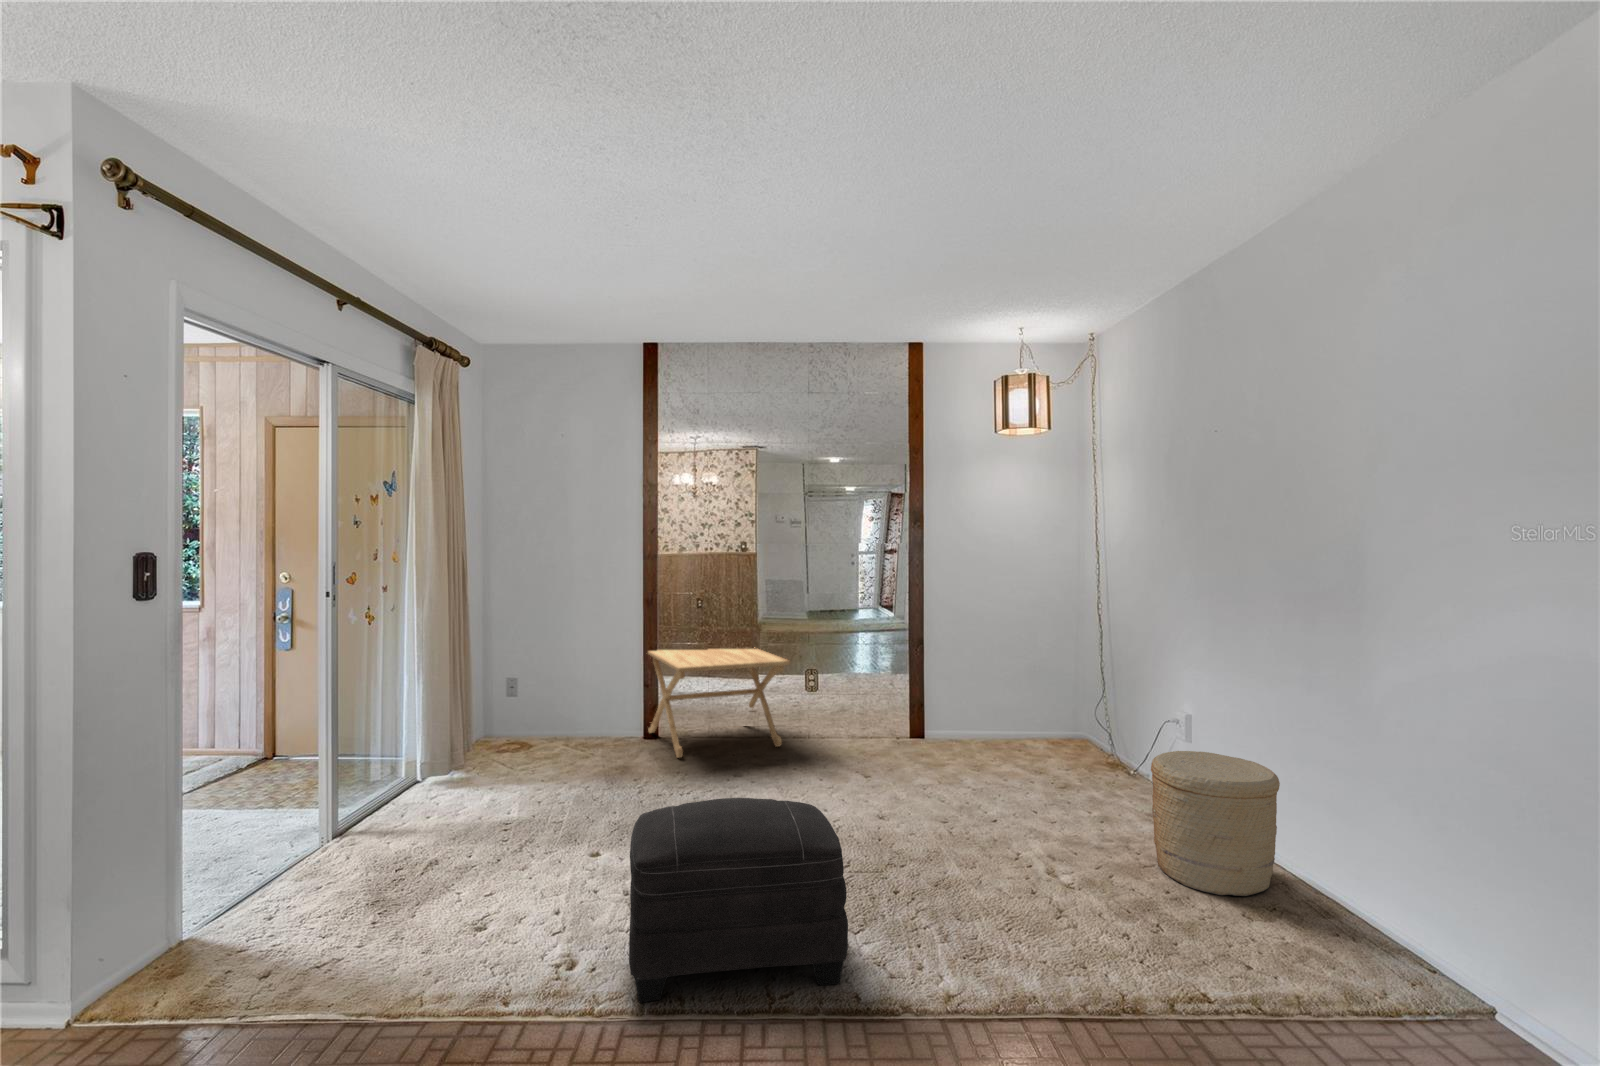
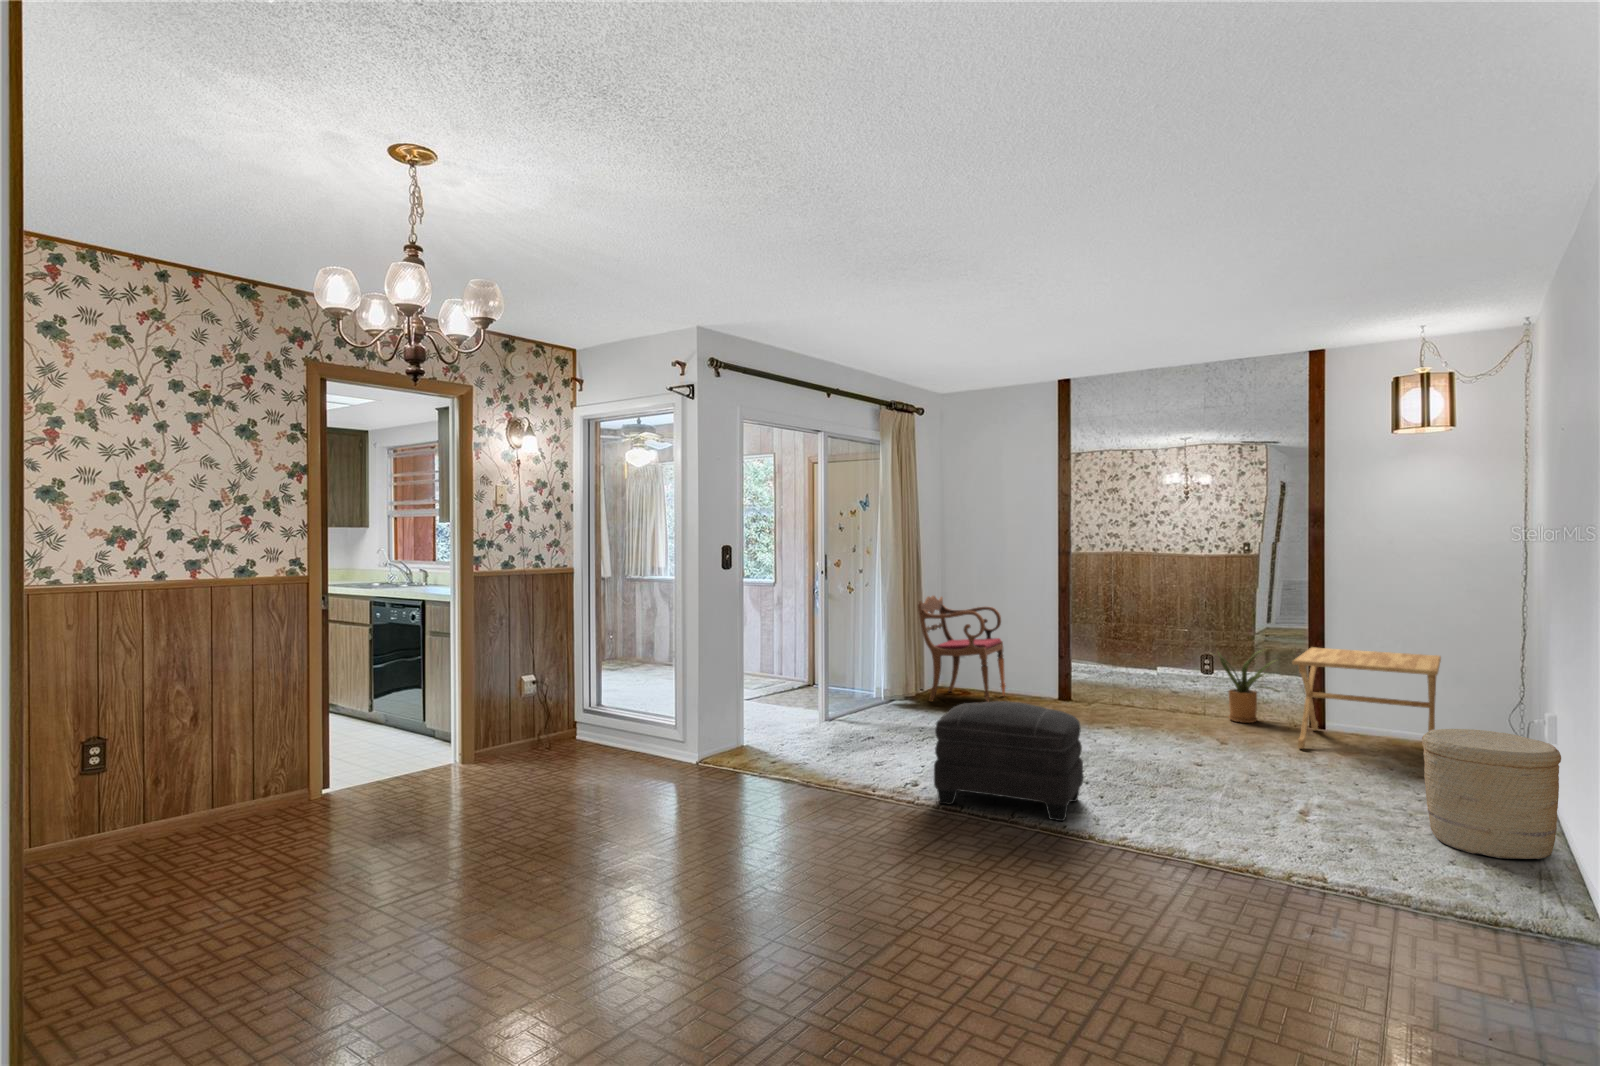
armchair: none [464,614,576,764] -> present [918,596,1005,702]
side table: present [648,647,790,758] -> present [1292,647,1441,749]
house plant: none [807,658,882,740] -> present [1218,651,1274,723]

